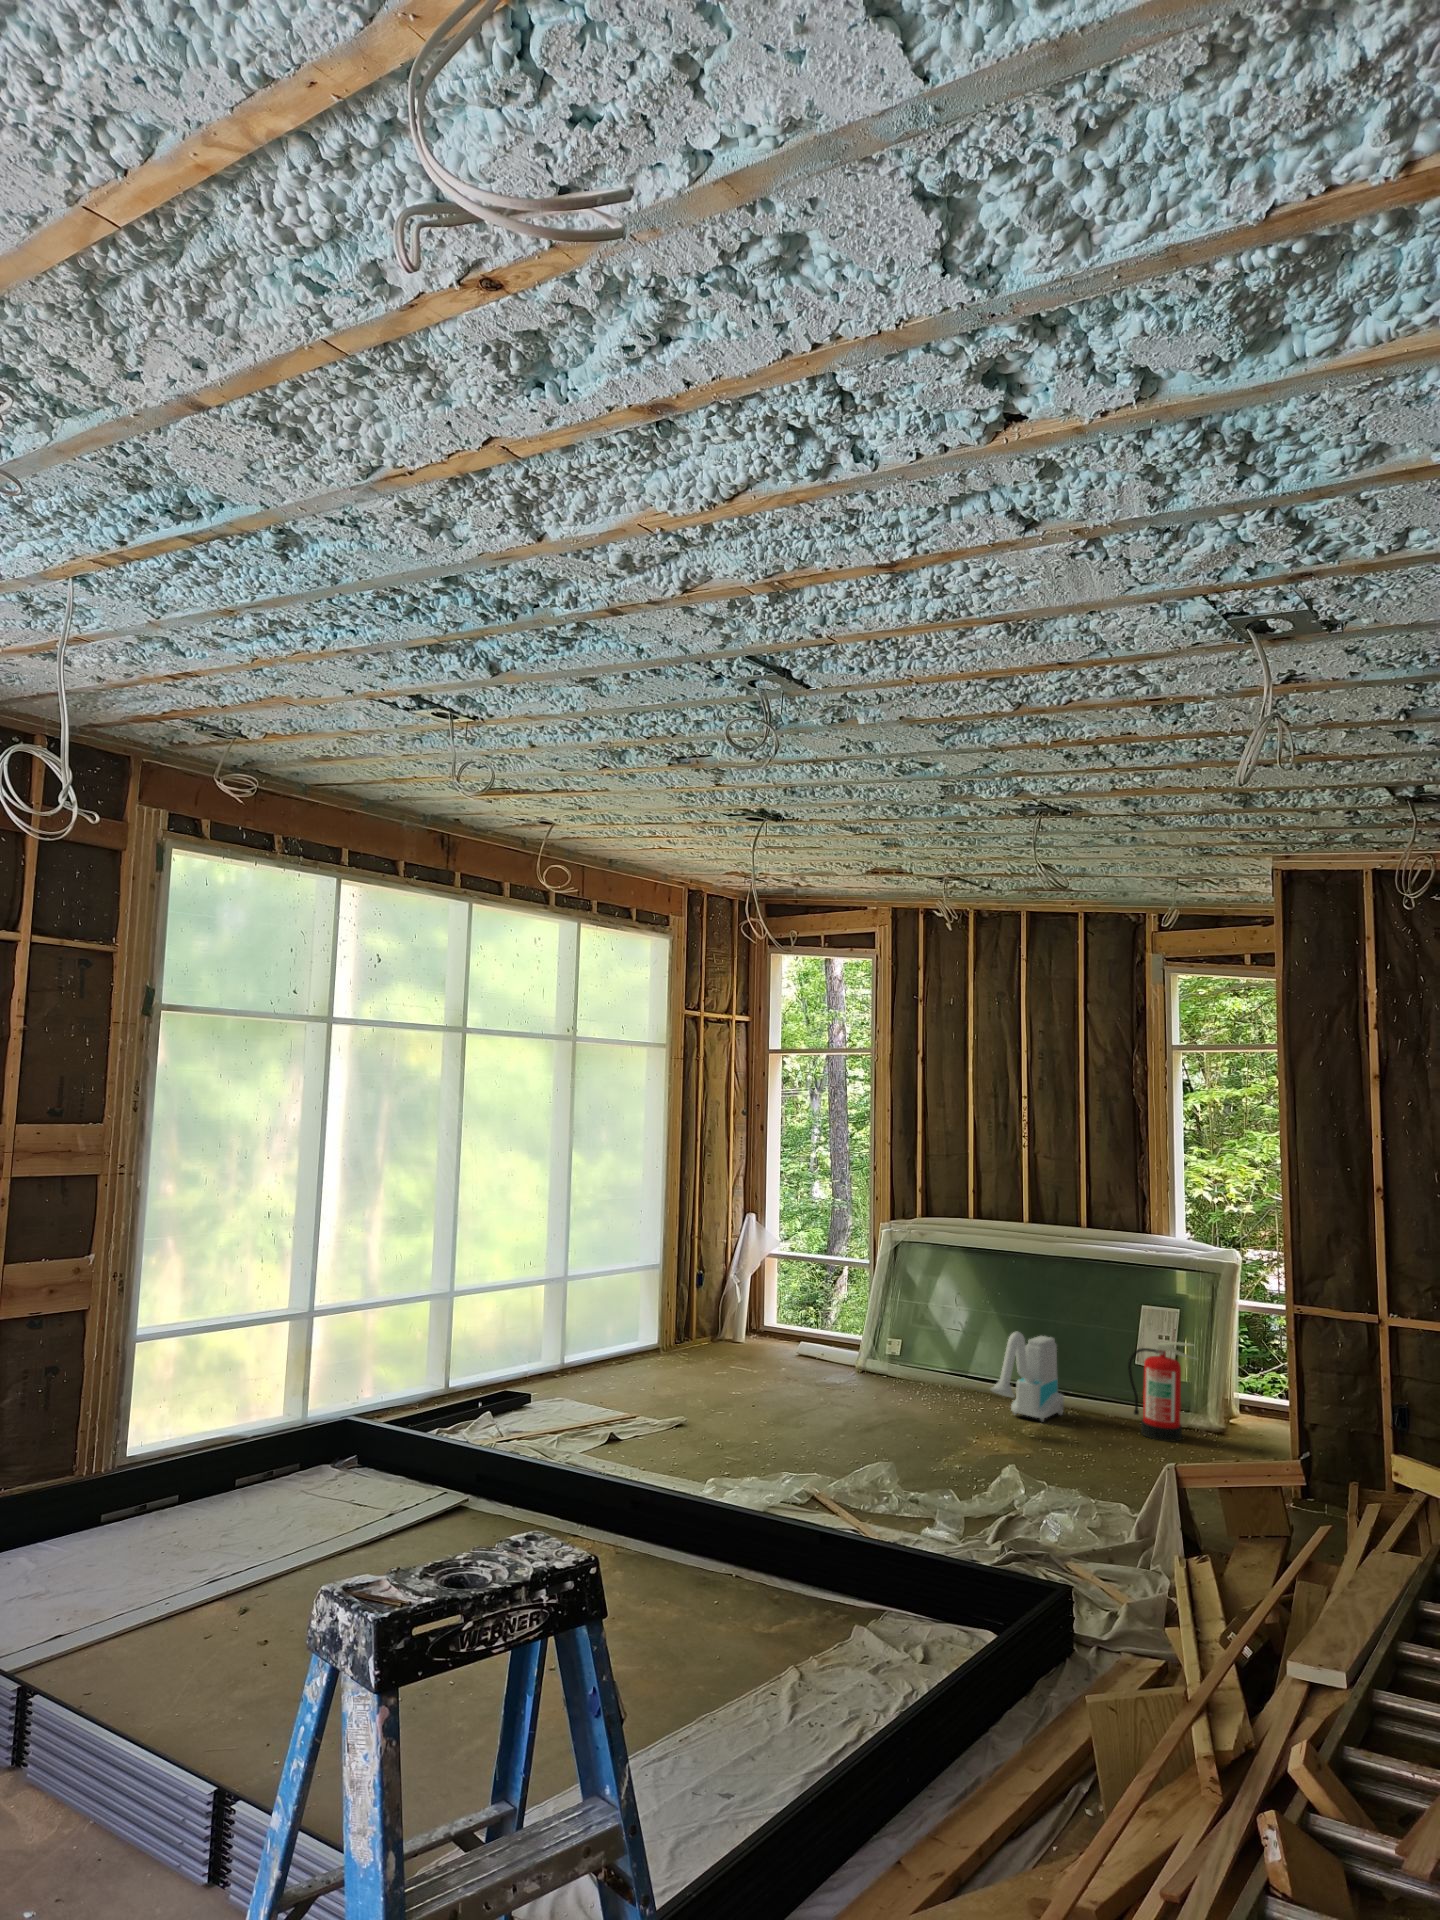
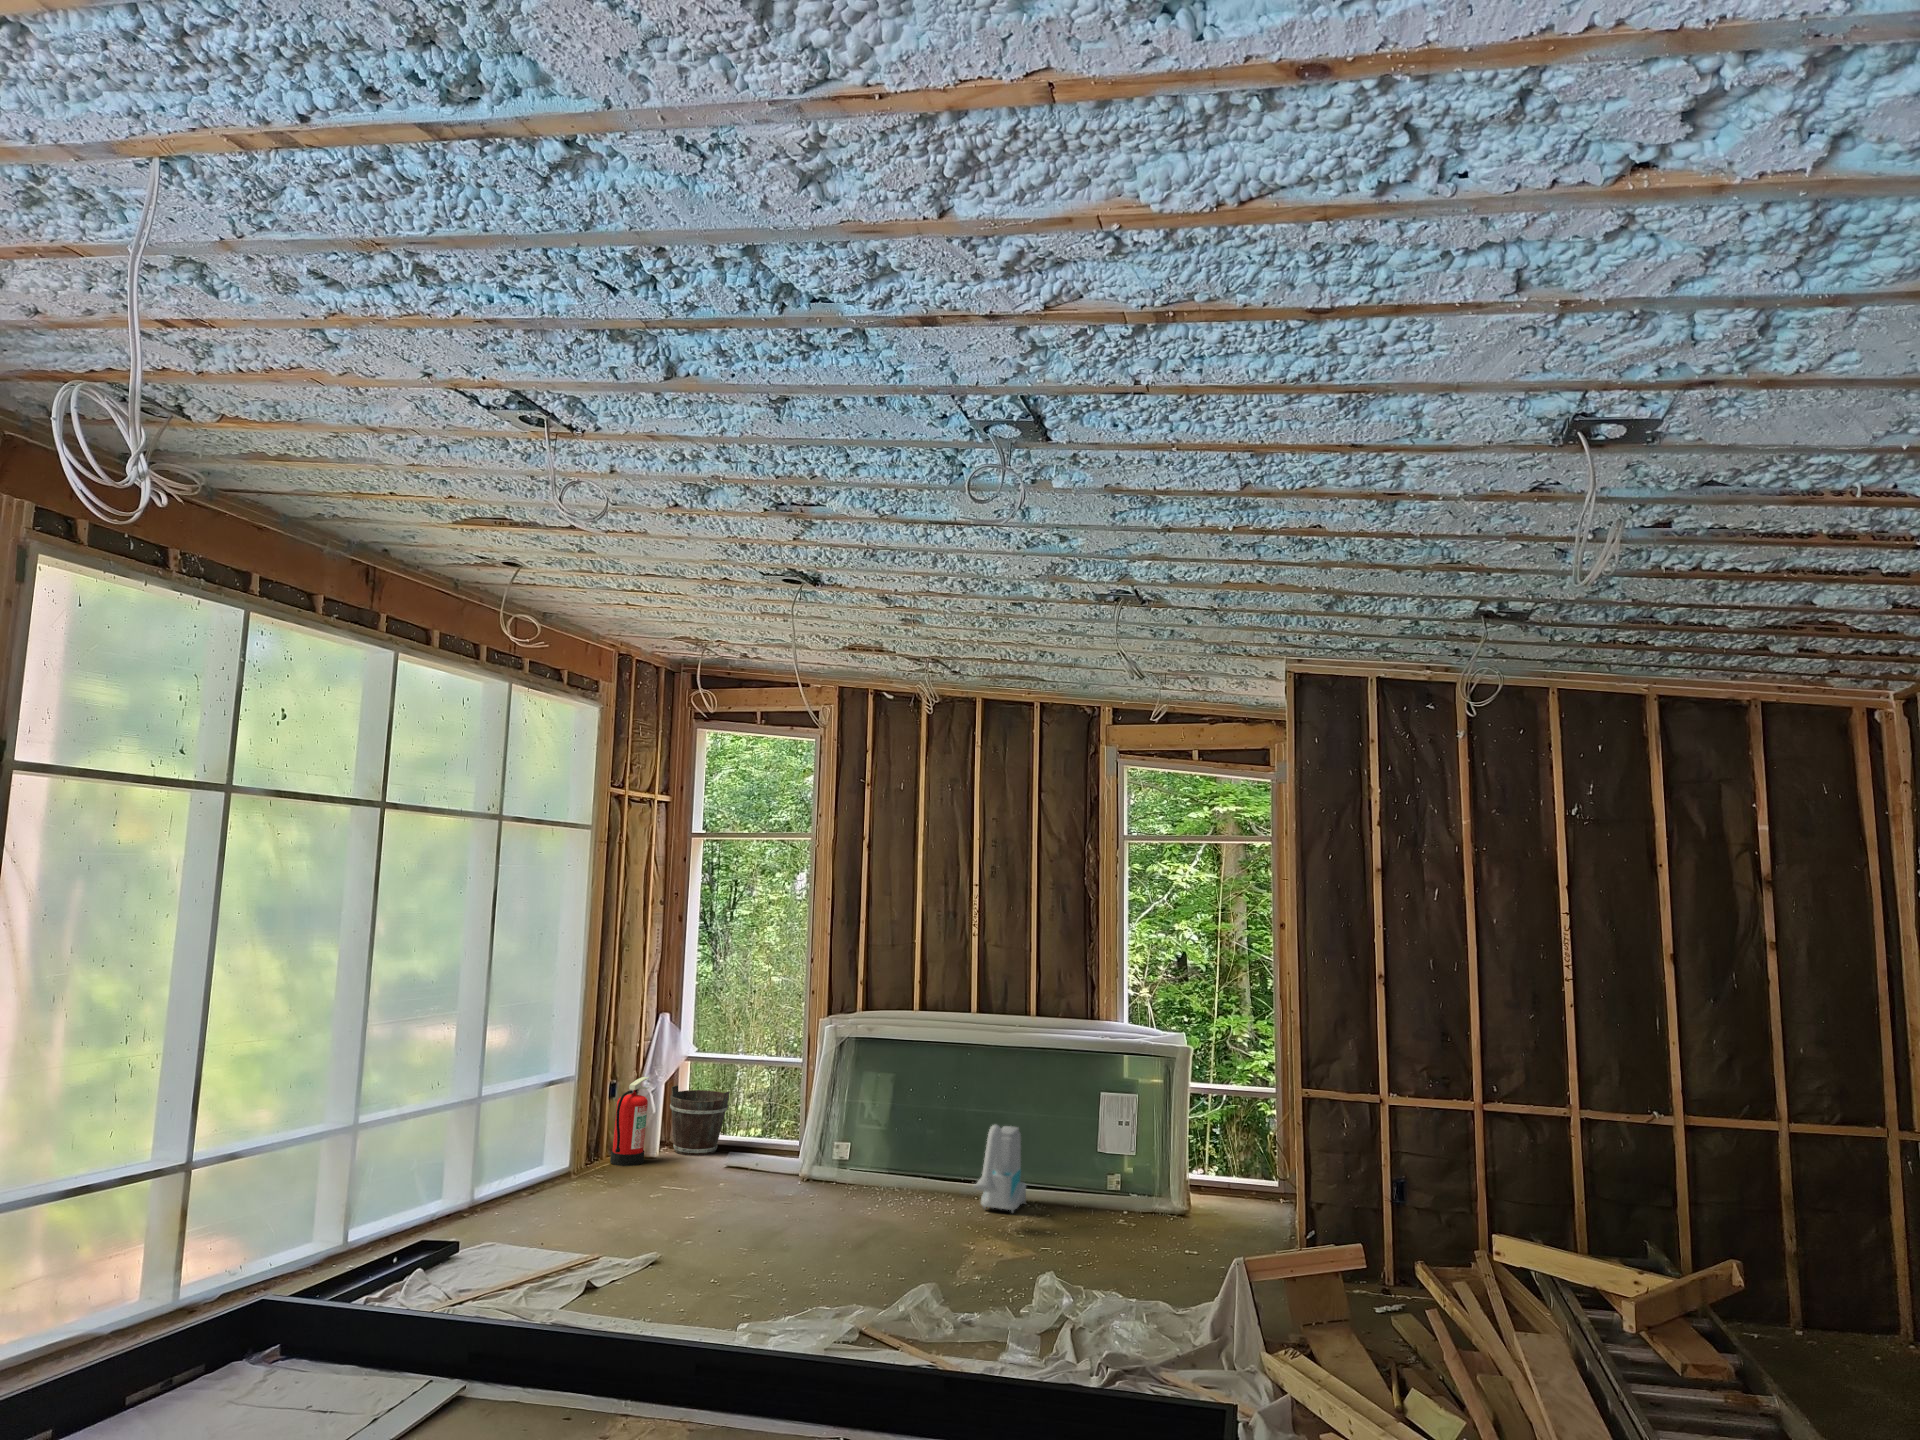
bucket: none [753,1280,807,1345] -> present [670,1085,730,1156]
fire extinguisher: present [1128,1342,1195,1441] -> present [610,1077,649,1166]

